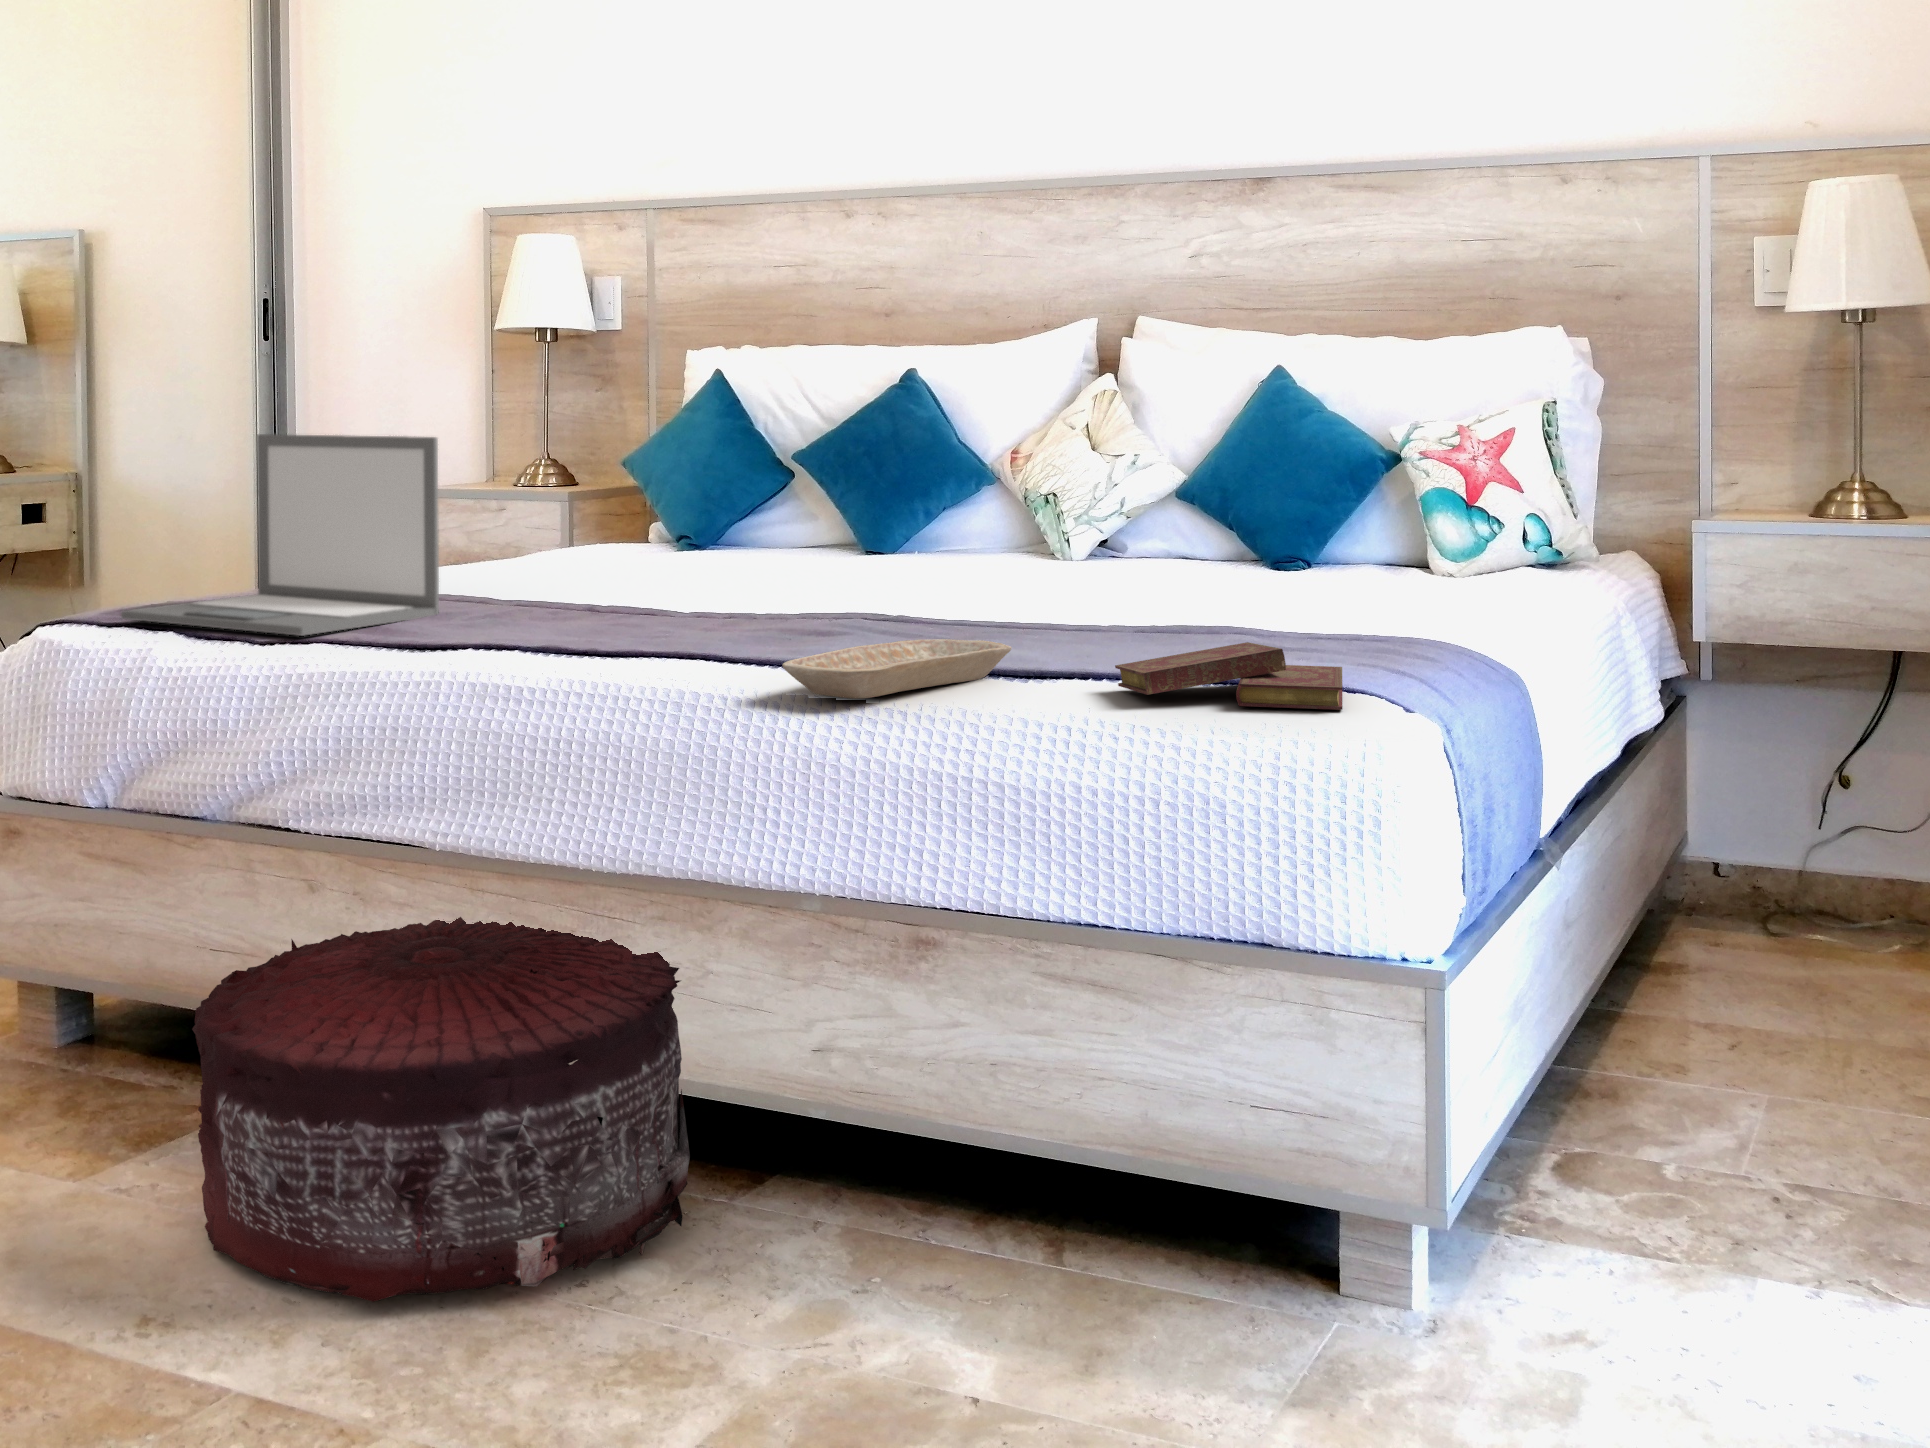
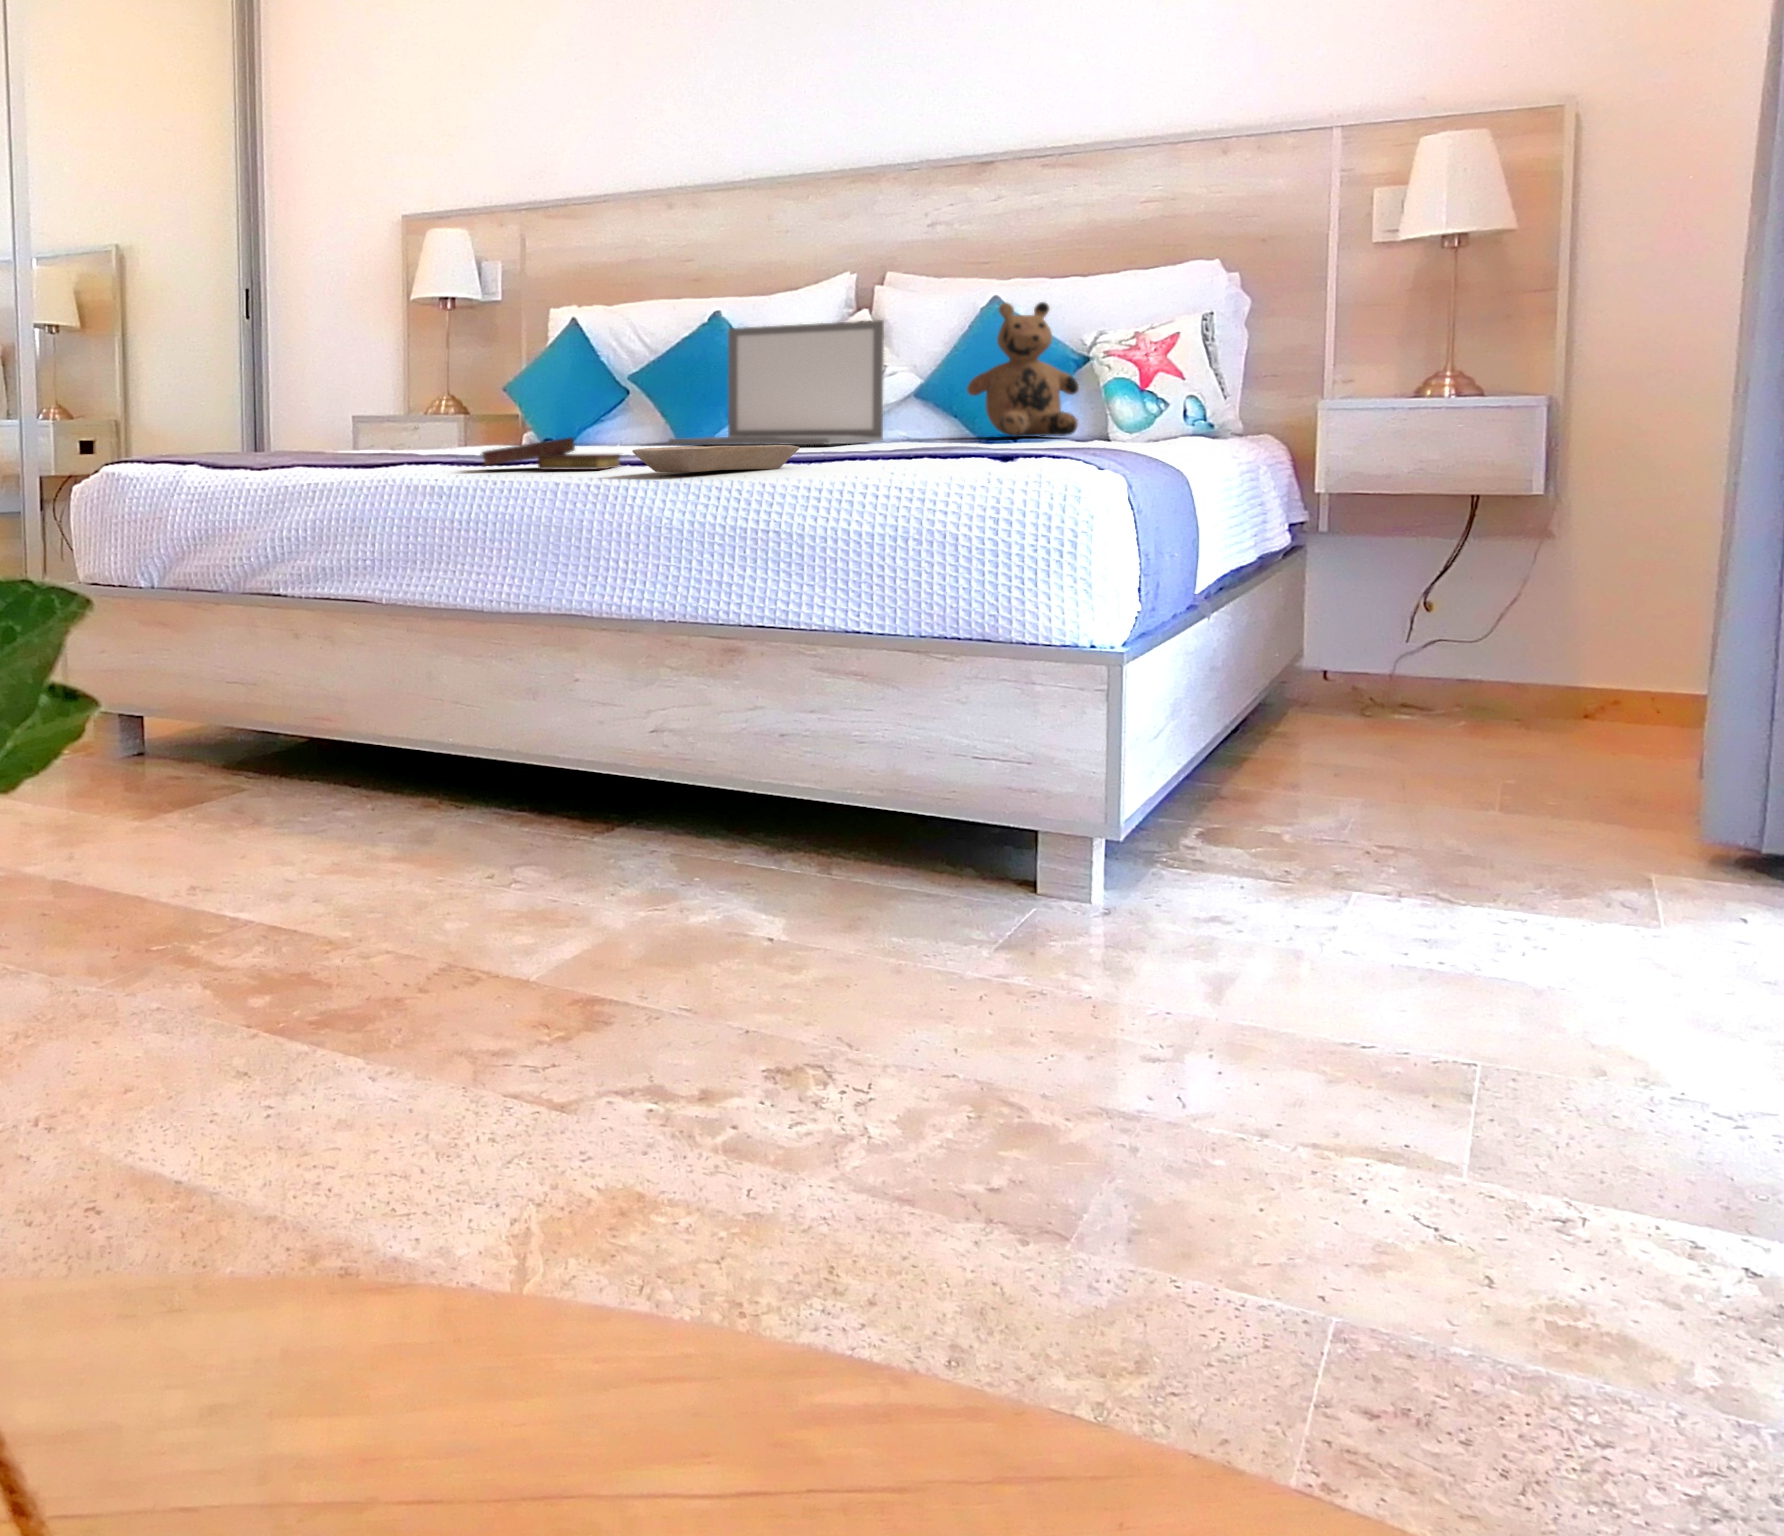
teddy bear: none [1239,387,1386,571] -> present [967,302,1079,437]
laptop: present [121,434,439,636] -> present [669,320,884,445]
book: present [1115,642,1343,710] -> present [480,437,621,470]
pouf: present [192,917,690,1302] -> none [214,651,565,882]

